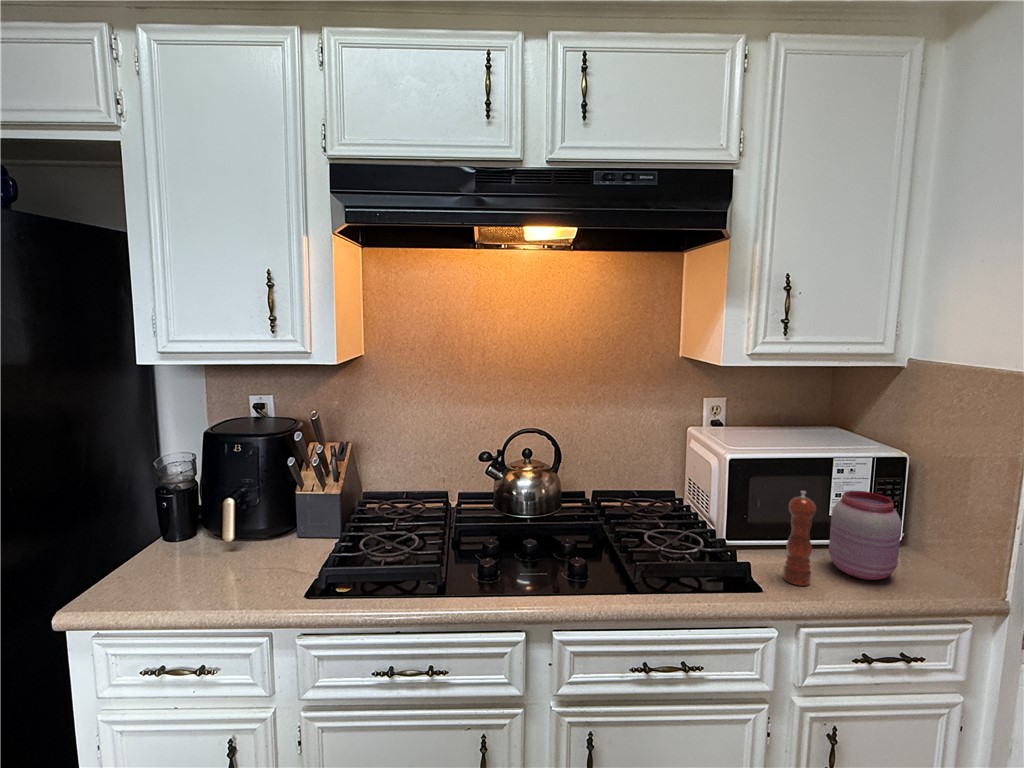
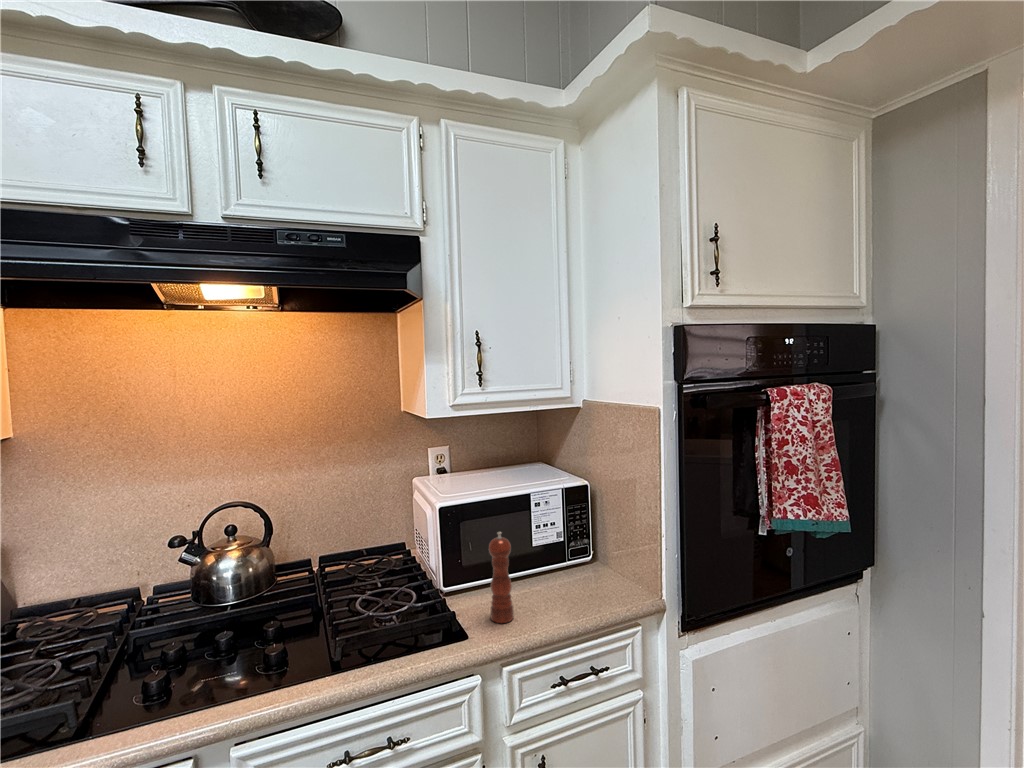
jar: present [829,491,901,580] -> none [532,522,585,603]

